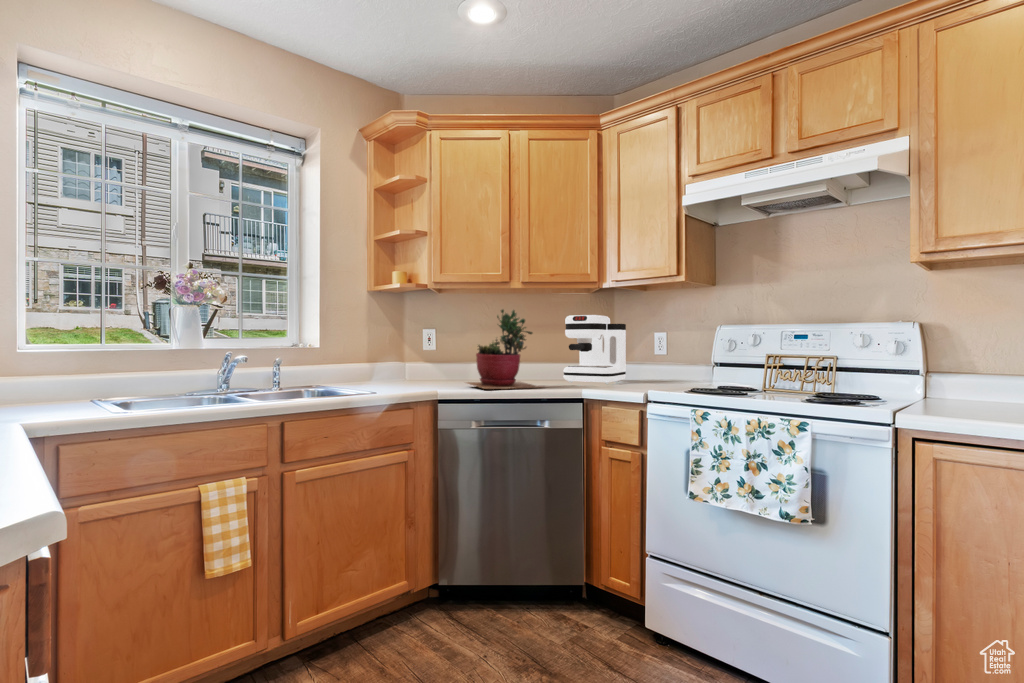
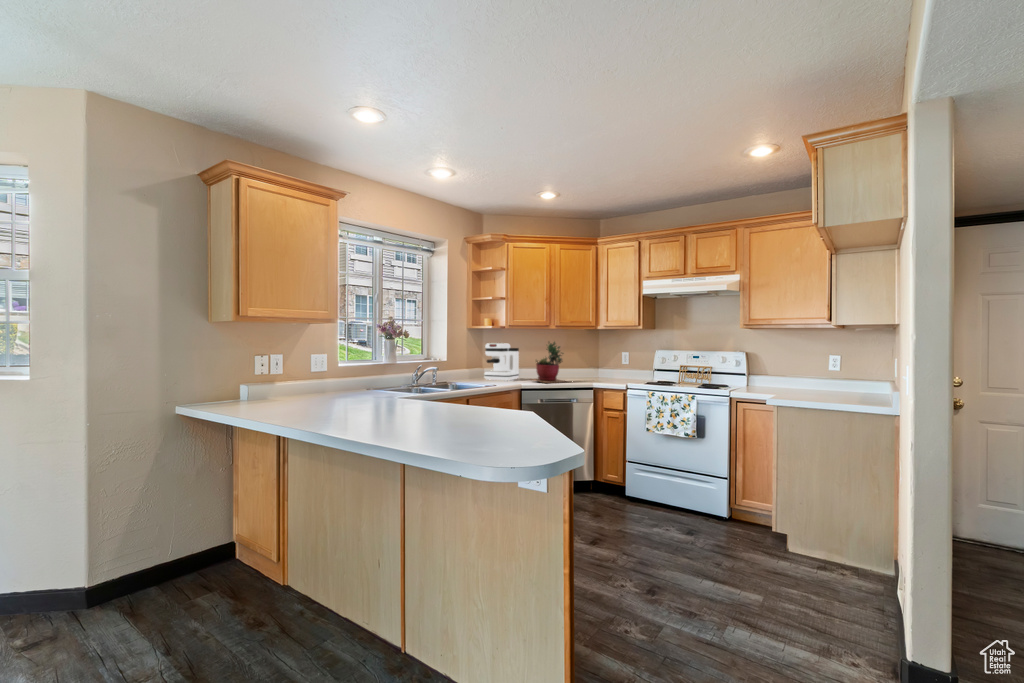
coffee maker: present [563,315,626,384] -> present [484,343,519,381]

